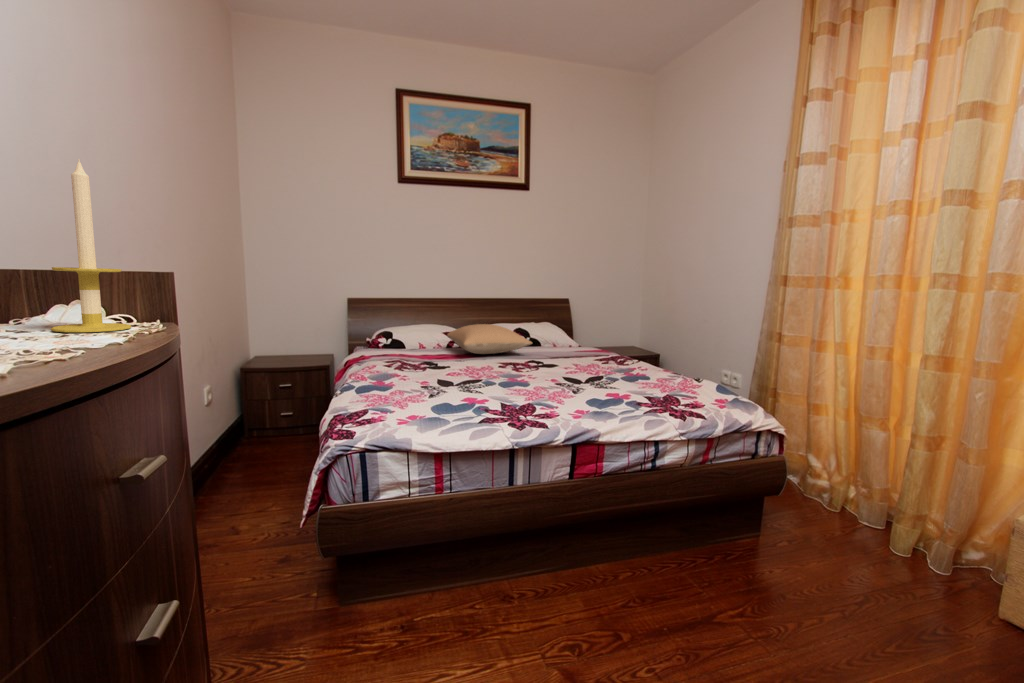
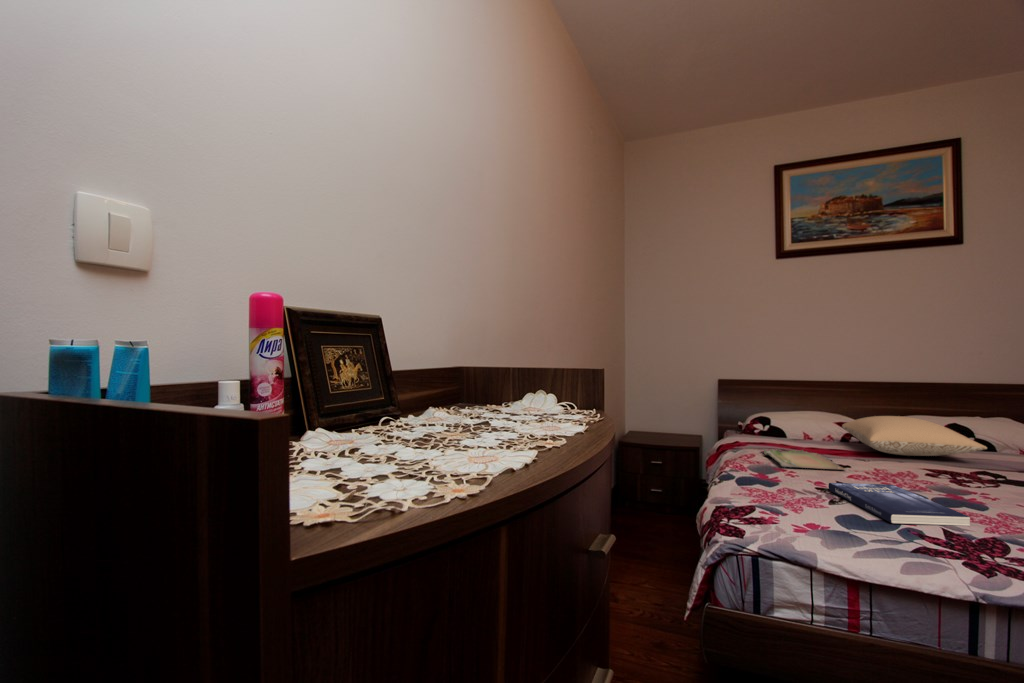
candle: present [51,160,131,332] -> none [531,293,576,418]
tray: none [384,354,446,374] -> present [764,449,845,470]
book: none [430,376,515,404] -> present [828,483,970,526]

